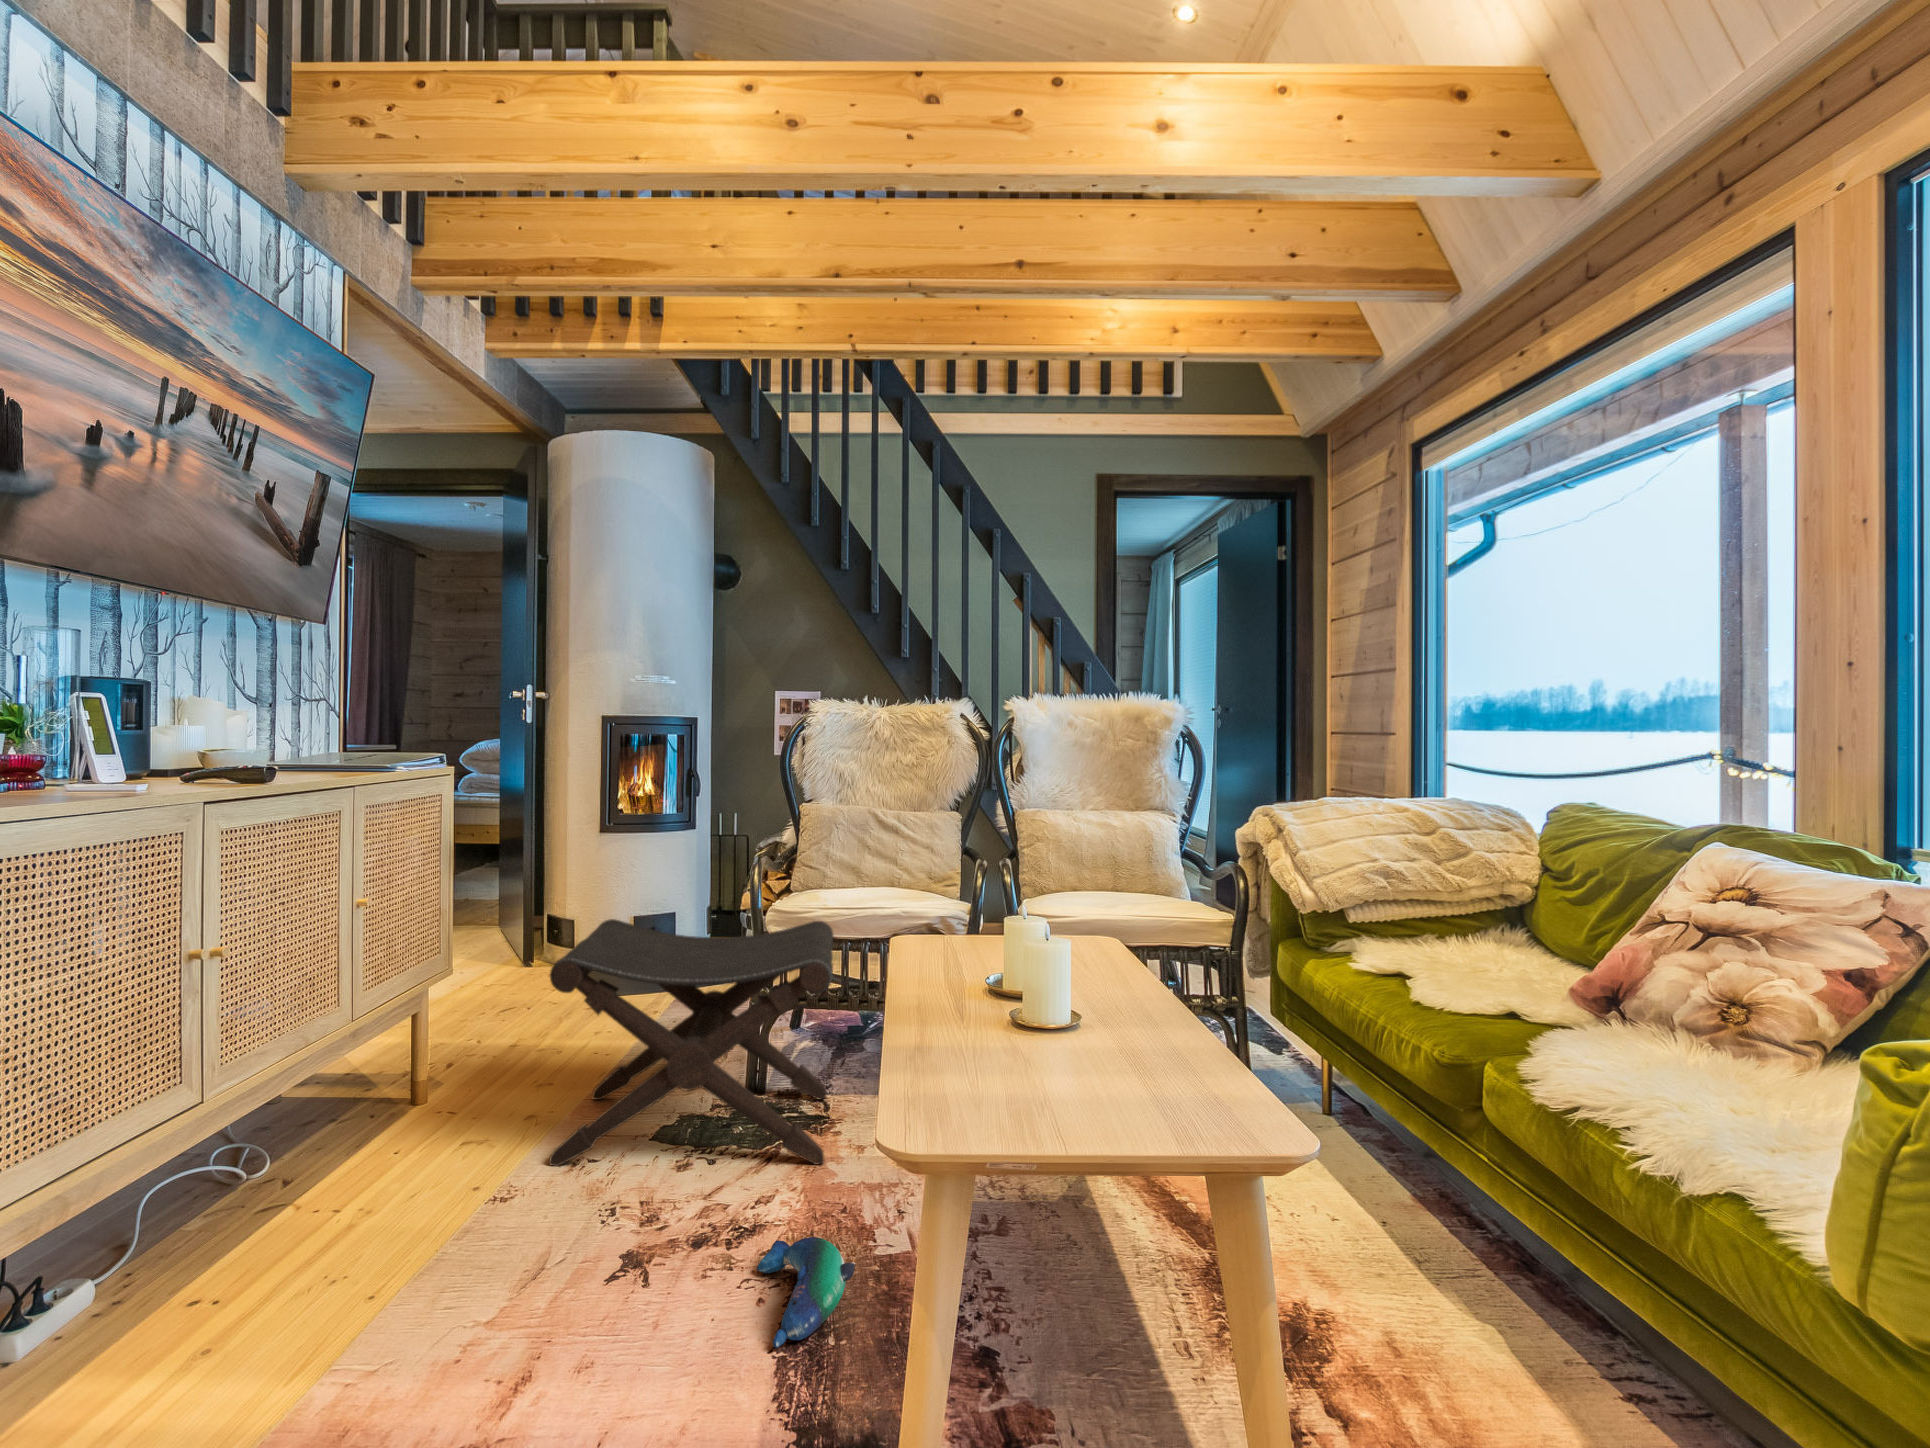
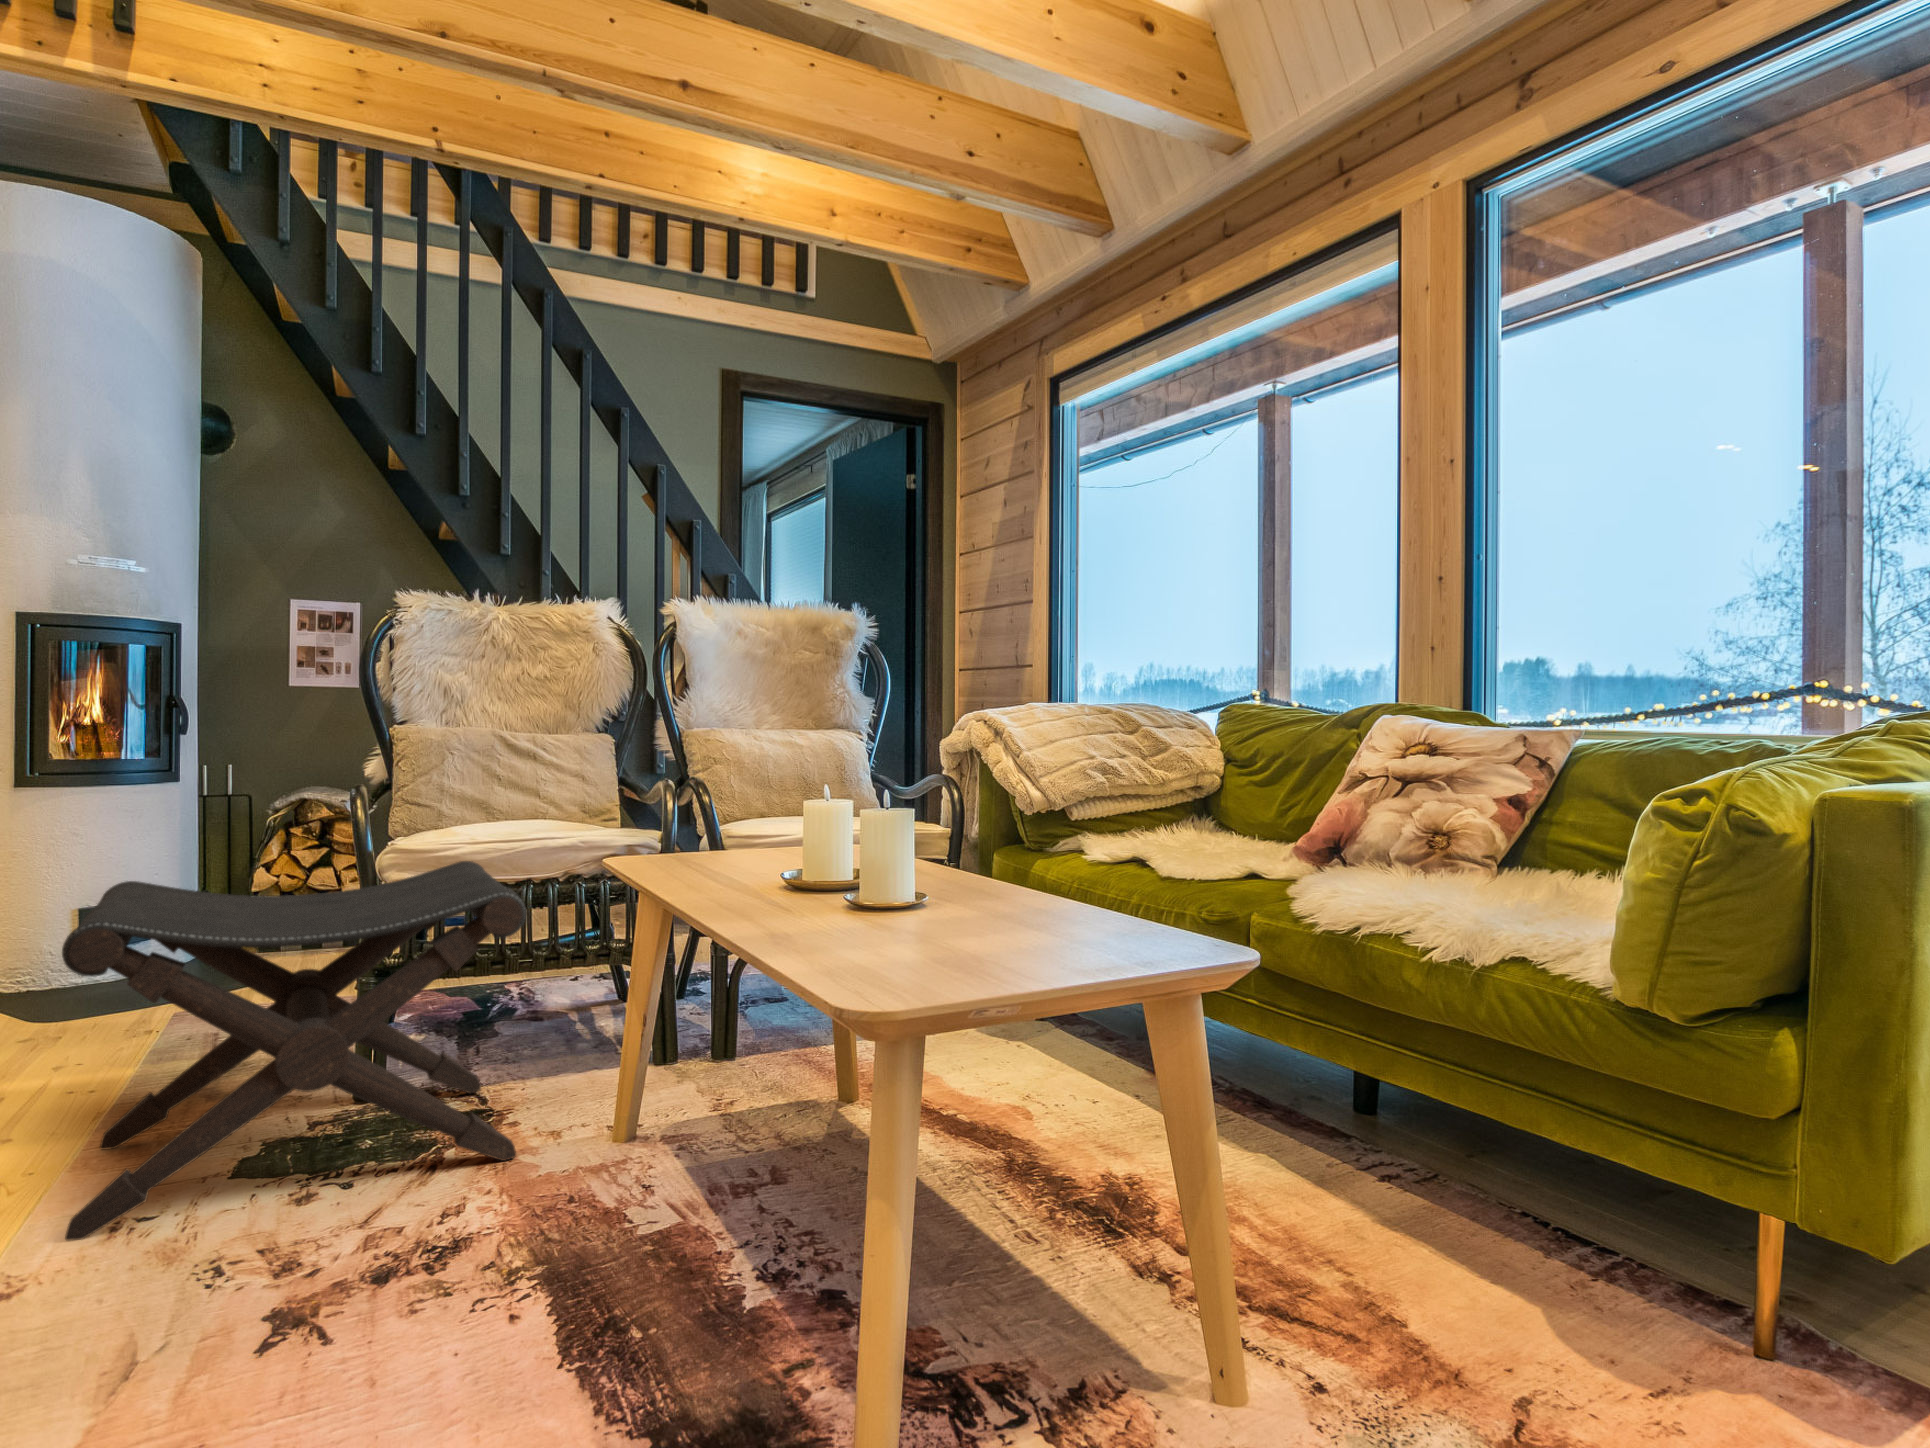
plush toy: present [757,1237,855,1348] -> none [486,1220,644,1359]

